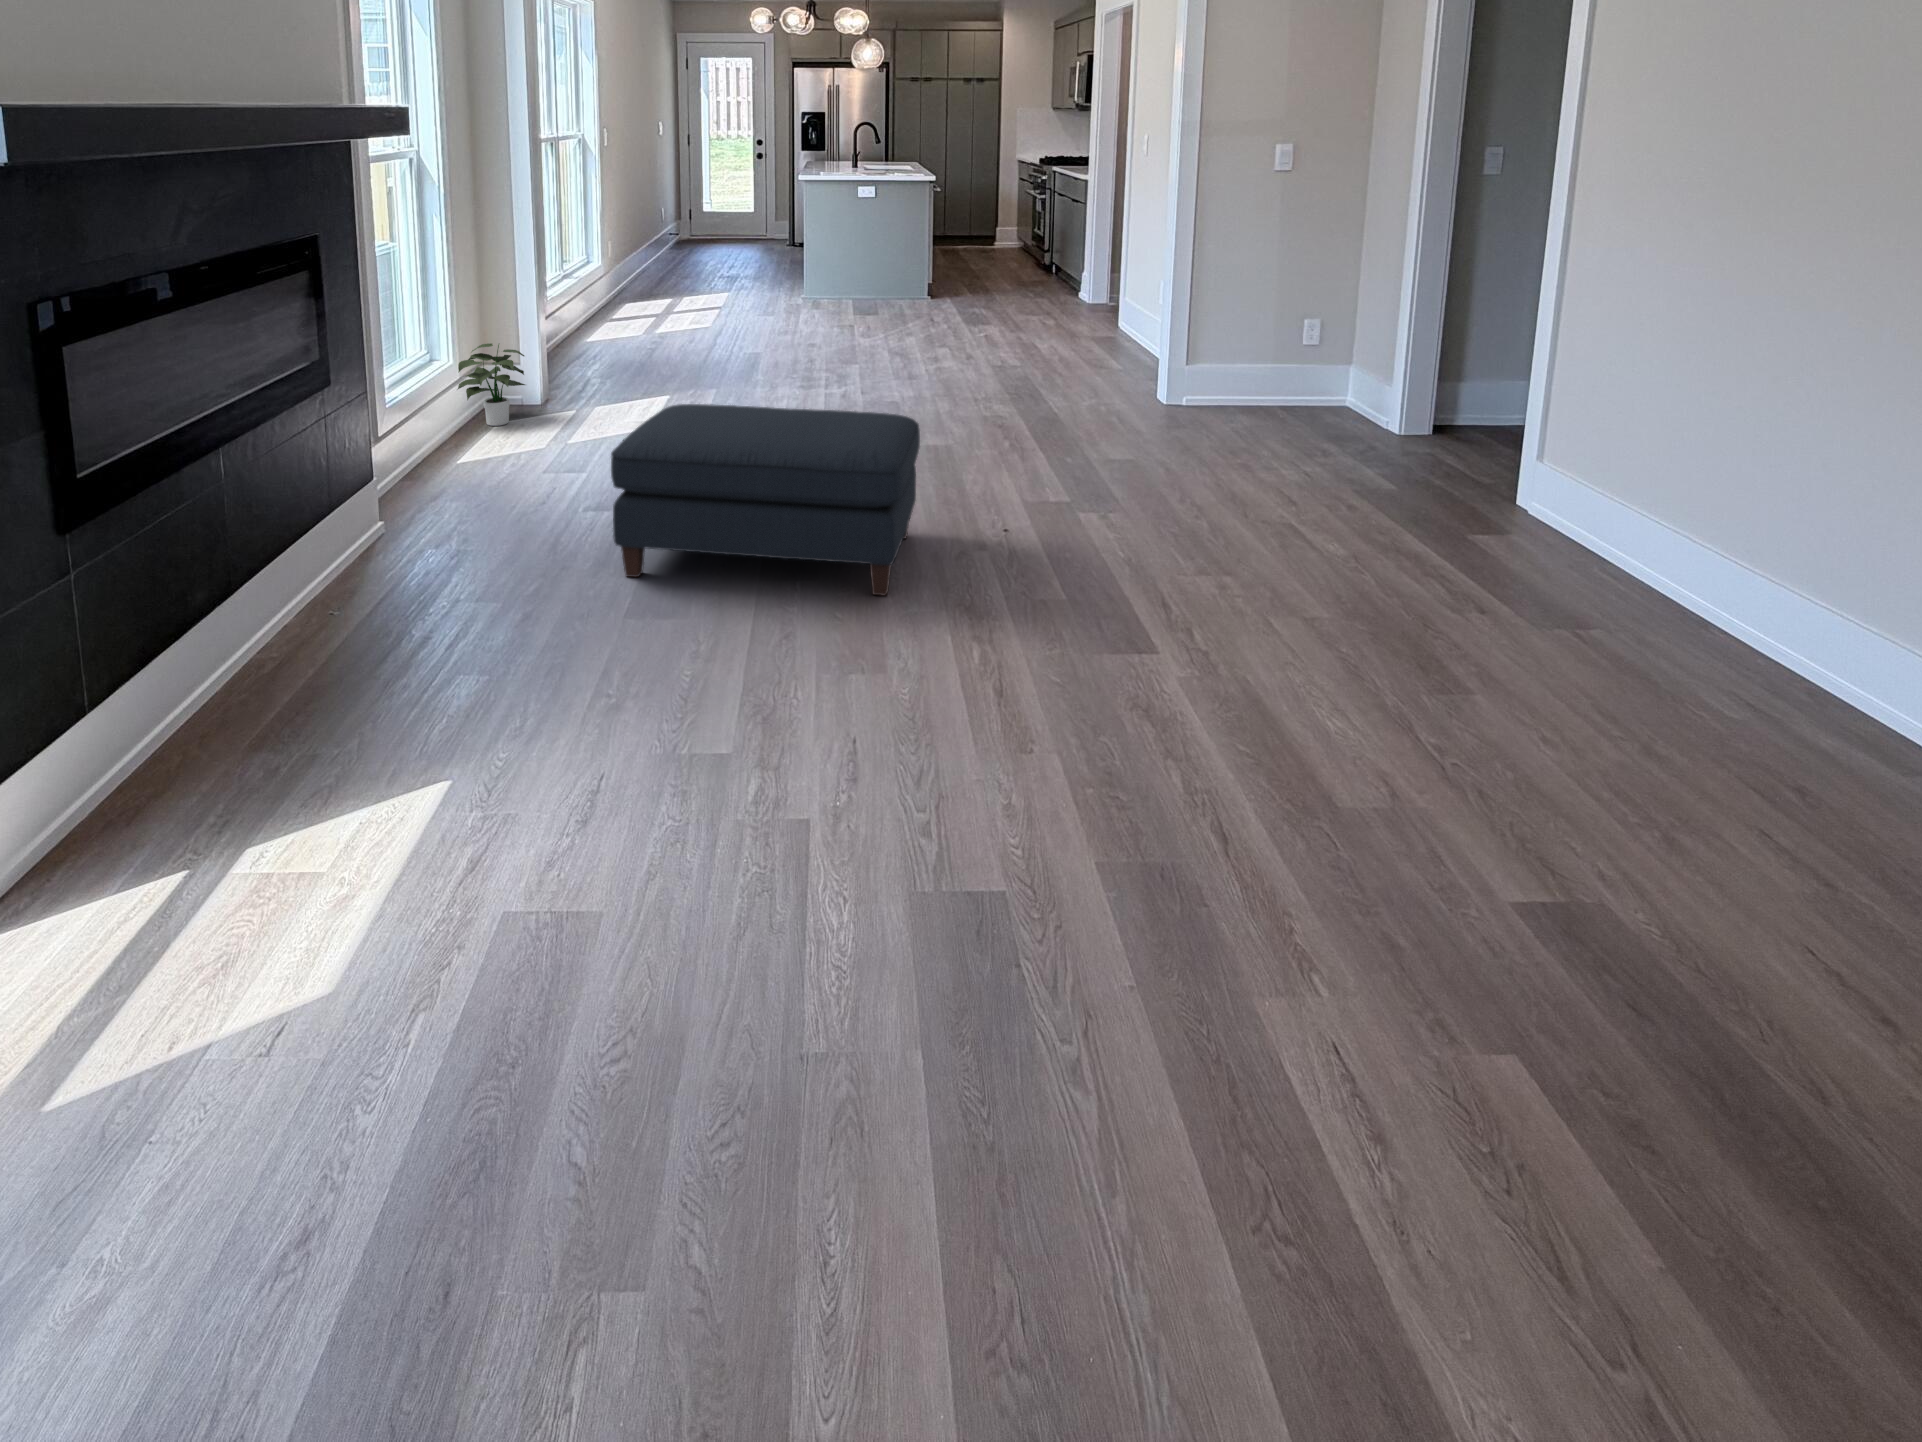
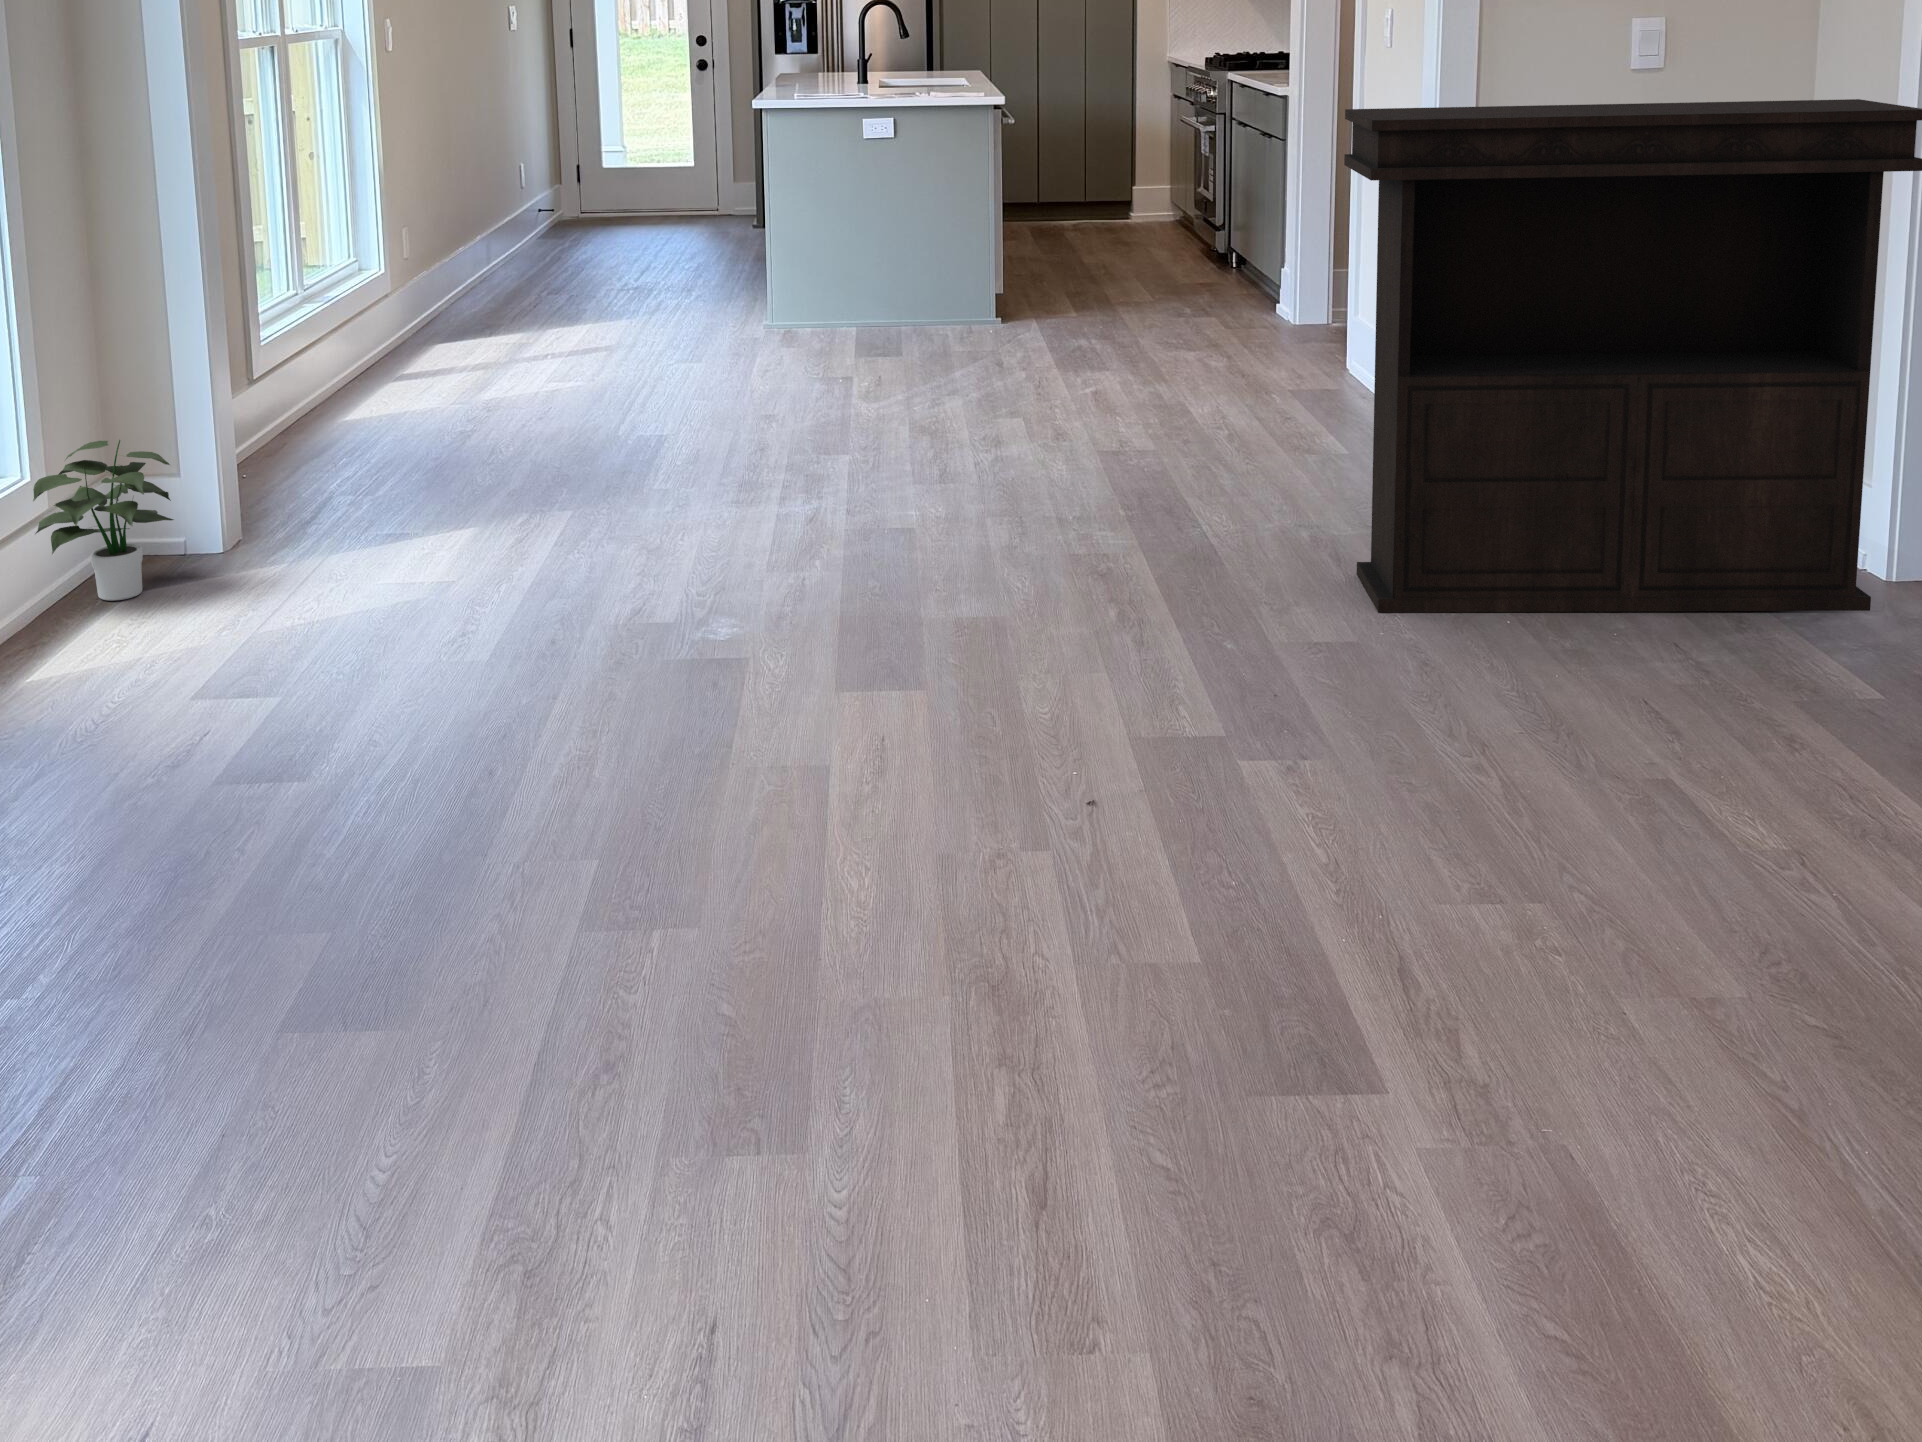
console table: none [1133,189,1426,447] -> present [1344,99,1922,613]
ottoman: present [611,404,920,596] -> none [226,574,890,985]

